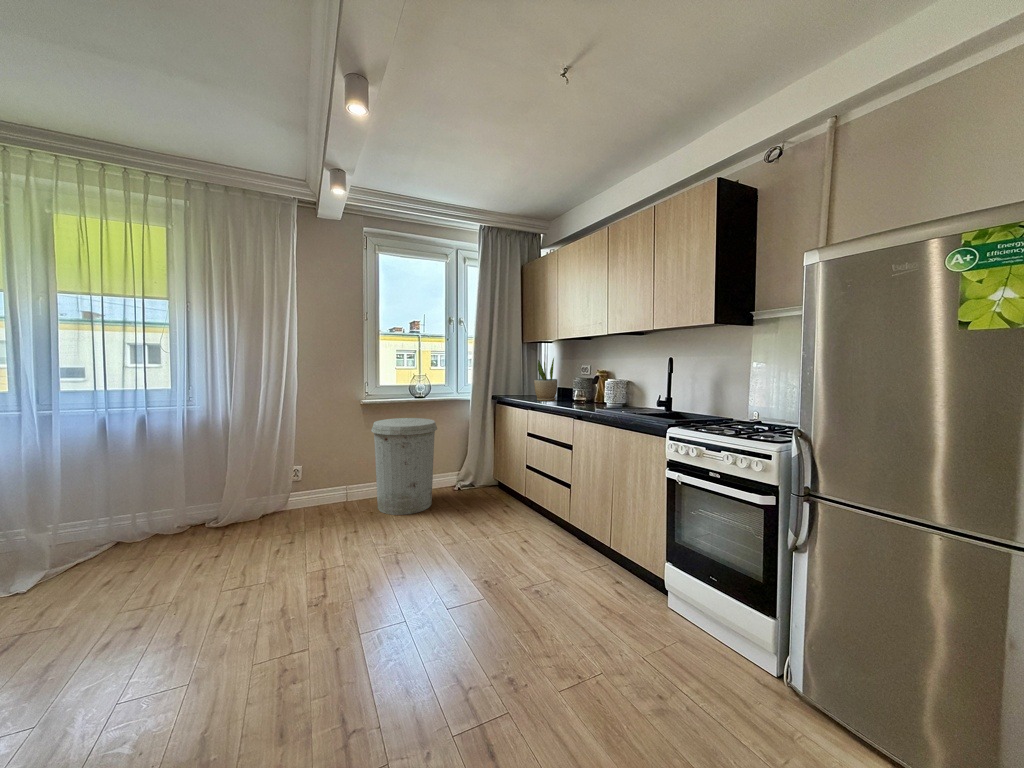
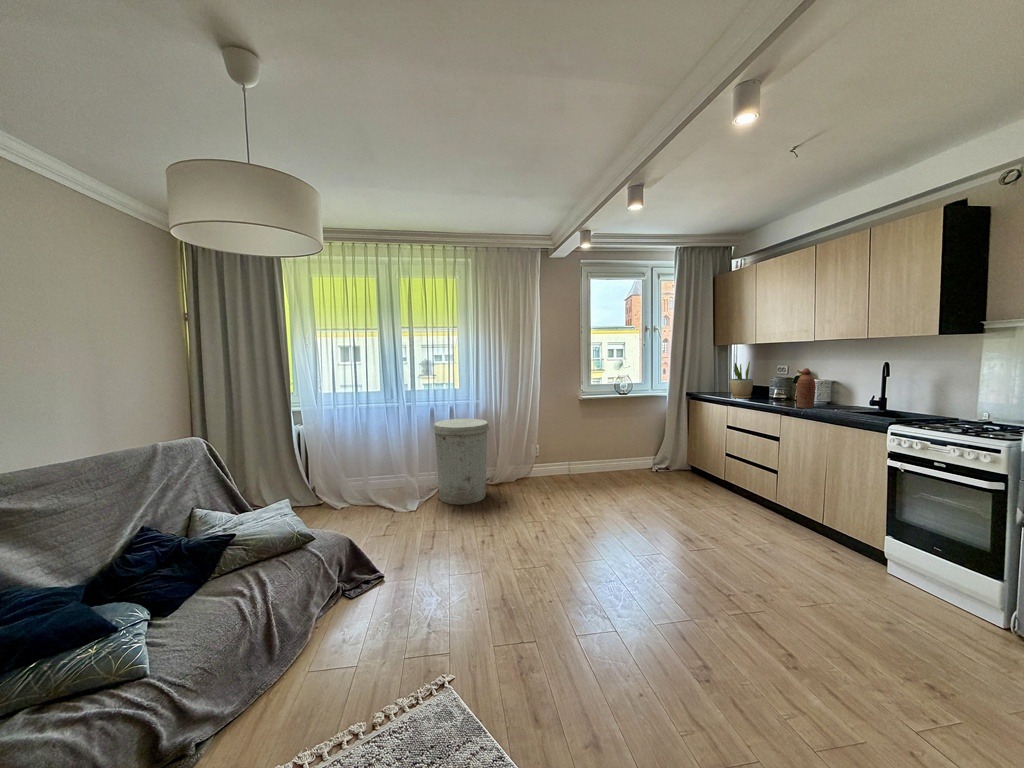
bottle: none [590,364,608,410] -> present [797,368,815,408]
trash can: present [371,418,437,515] -> present [433,419,489,504]

